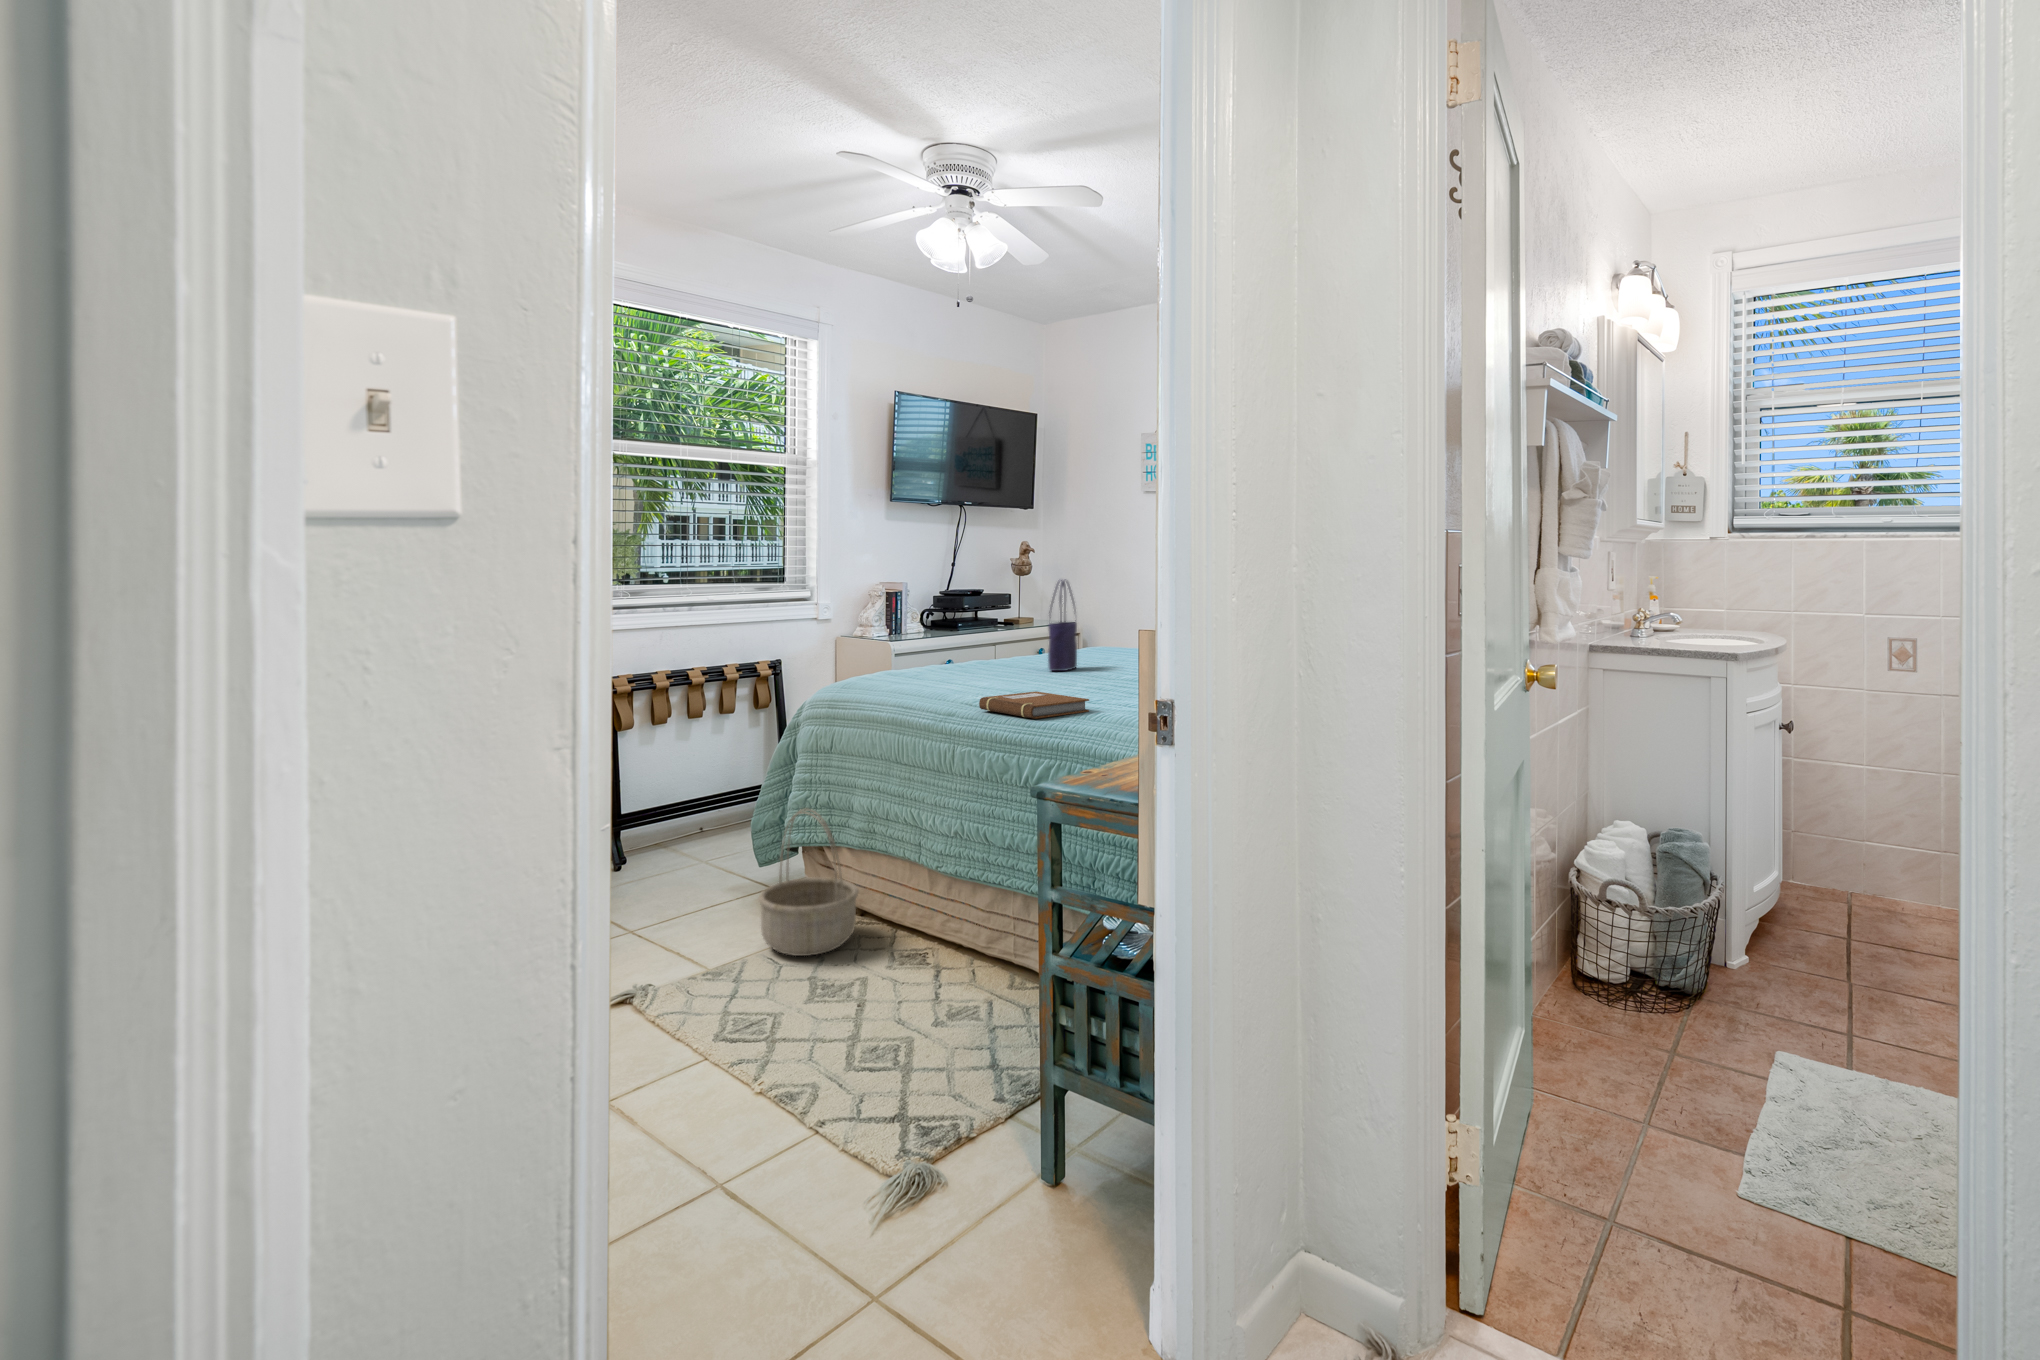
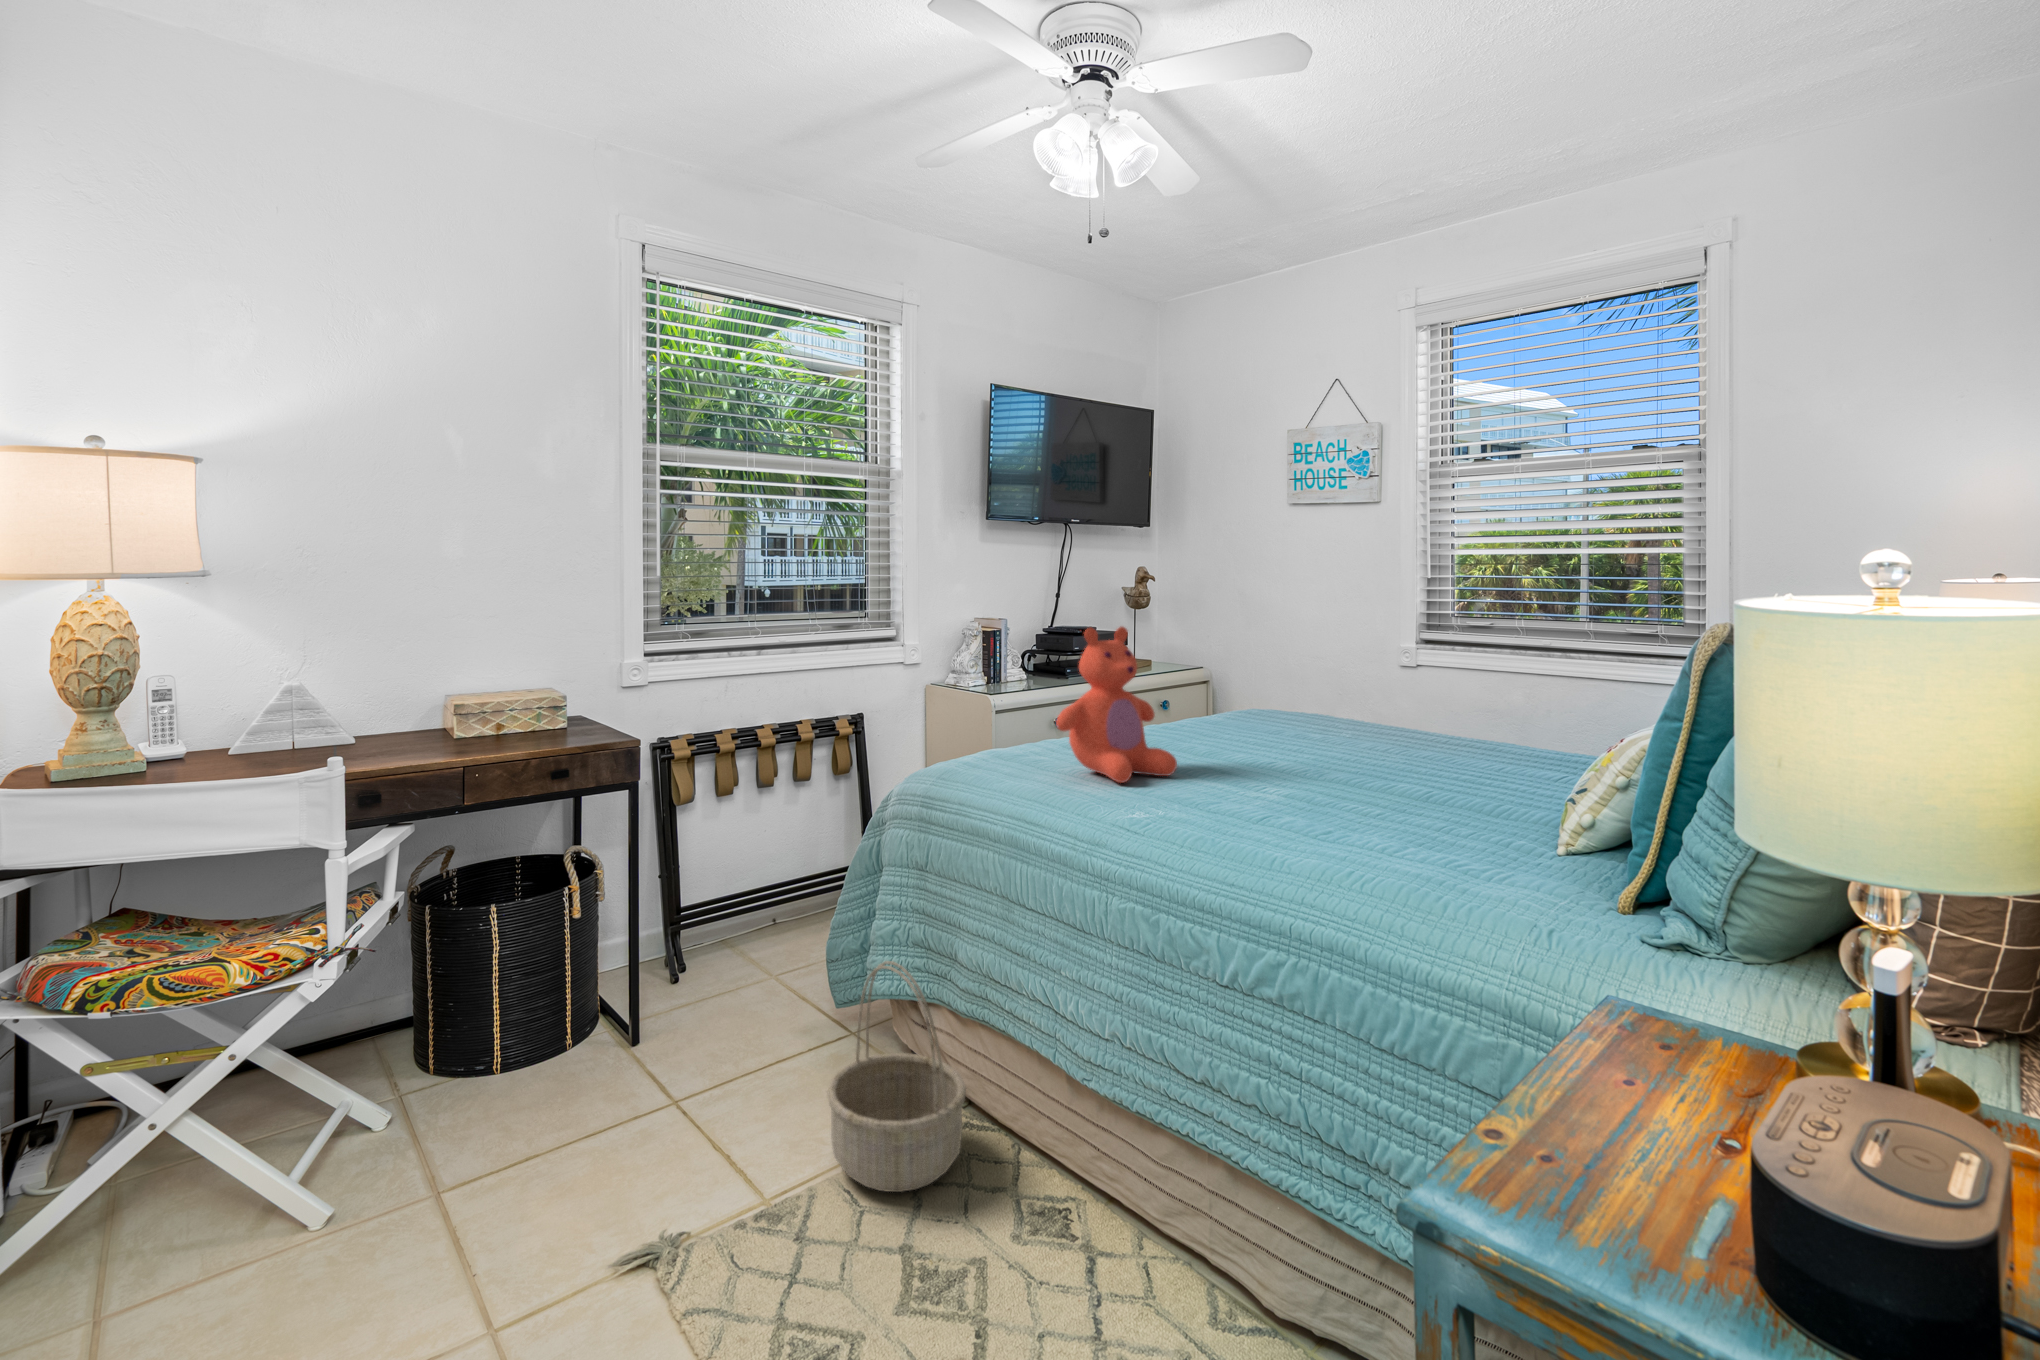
tote bag: present [1048,580,1077,671] -> none [1207,619,1243,747]
teddy bear: none [929,582,1016,689] -> present [1056,627,1177,783]
notebook: present [979,691,1089,719] -> none [1151,804,1332,867]

